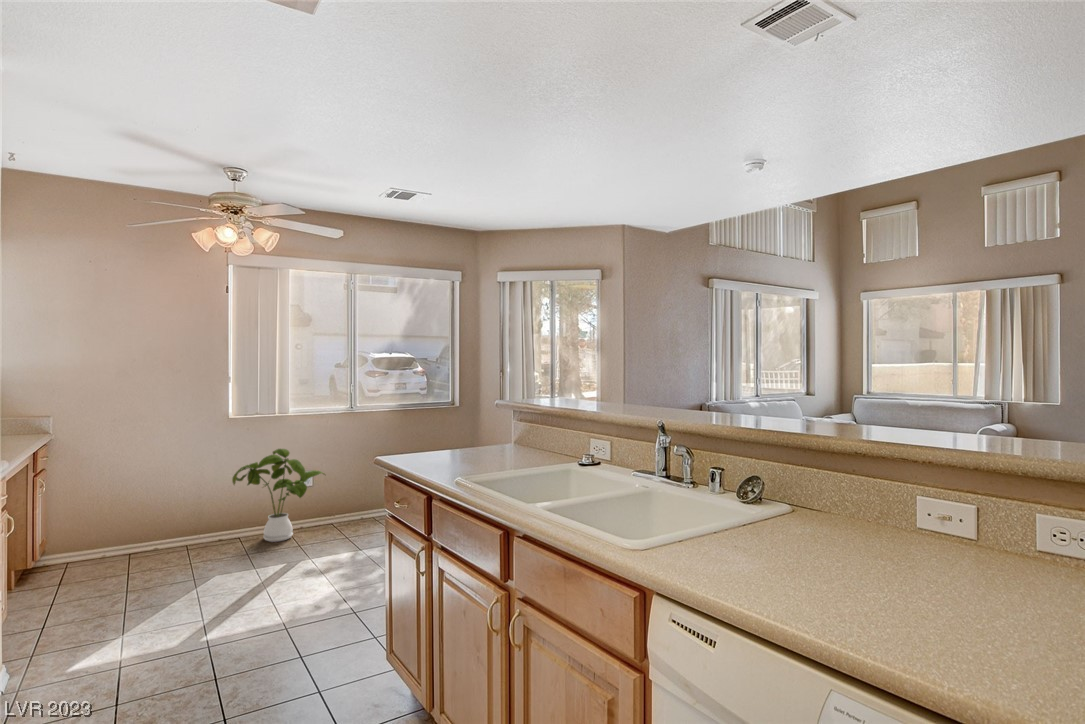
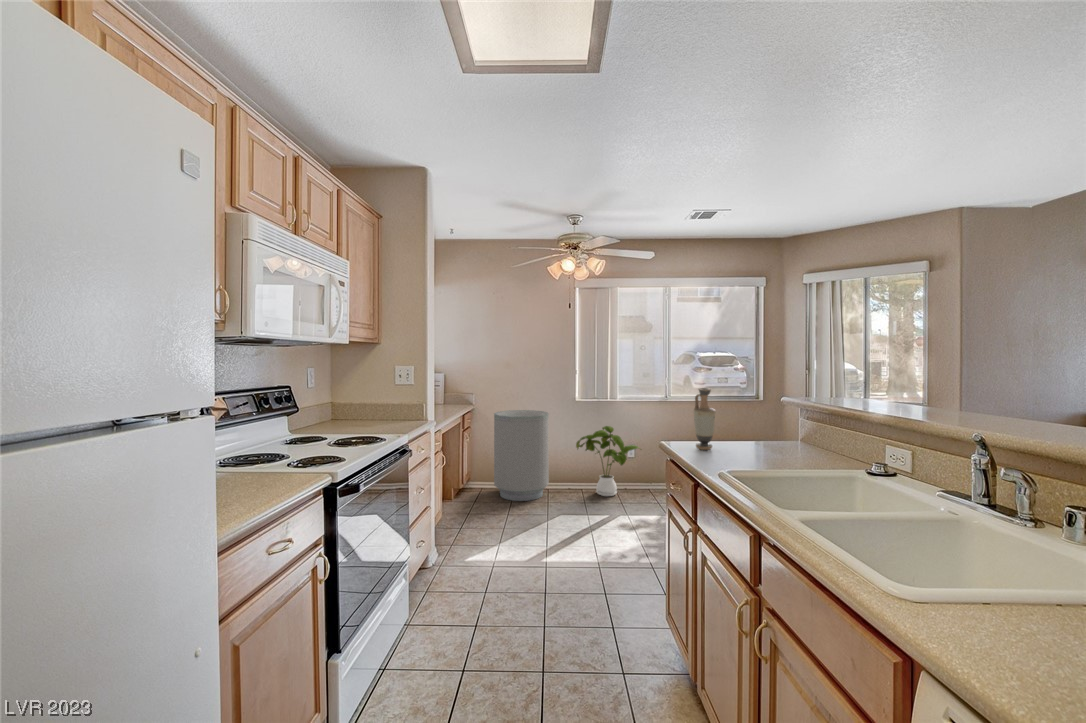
vase: none [417,392,440,461] -> present [694,388,715,450]
trash can: none [89,436,189,574] -> present [494,410,549,501]

